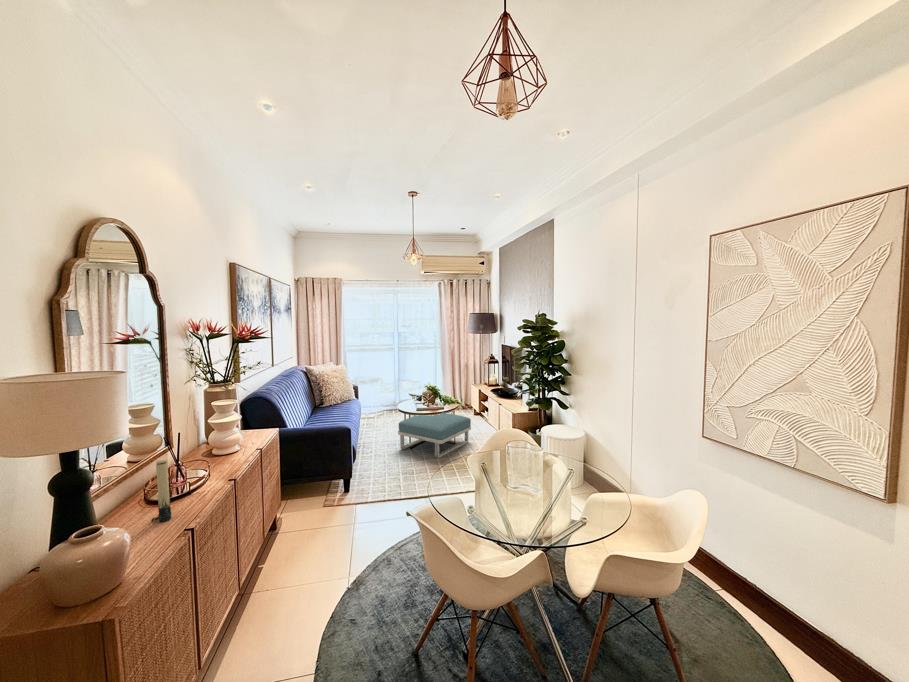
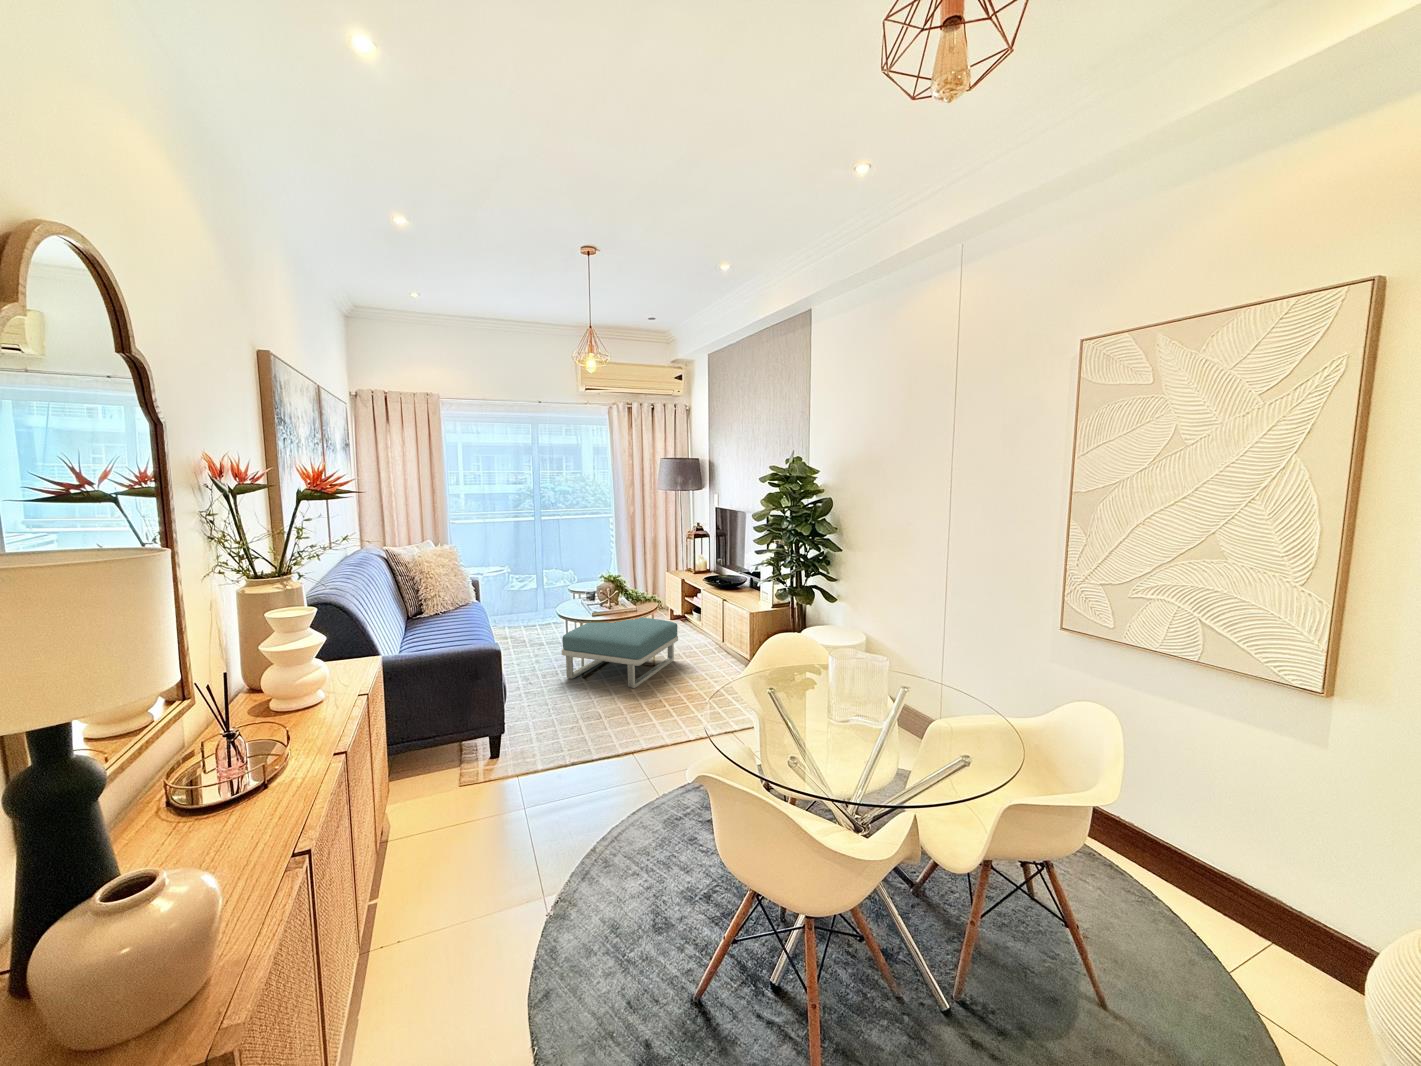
candle: present [151,460,171,522] -> none [204,722,246,844]

